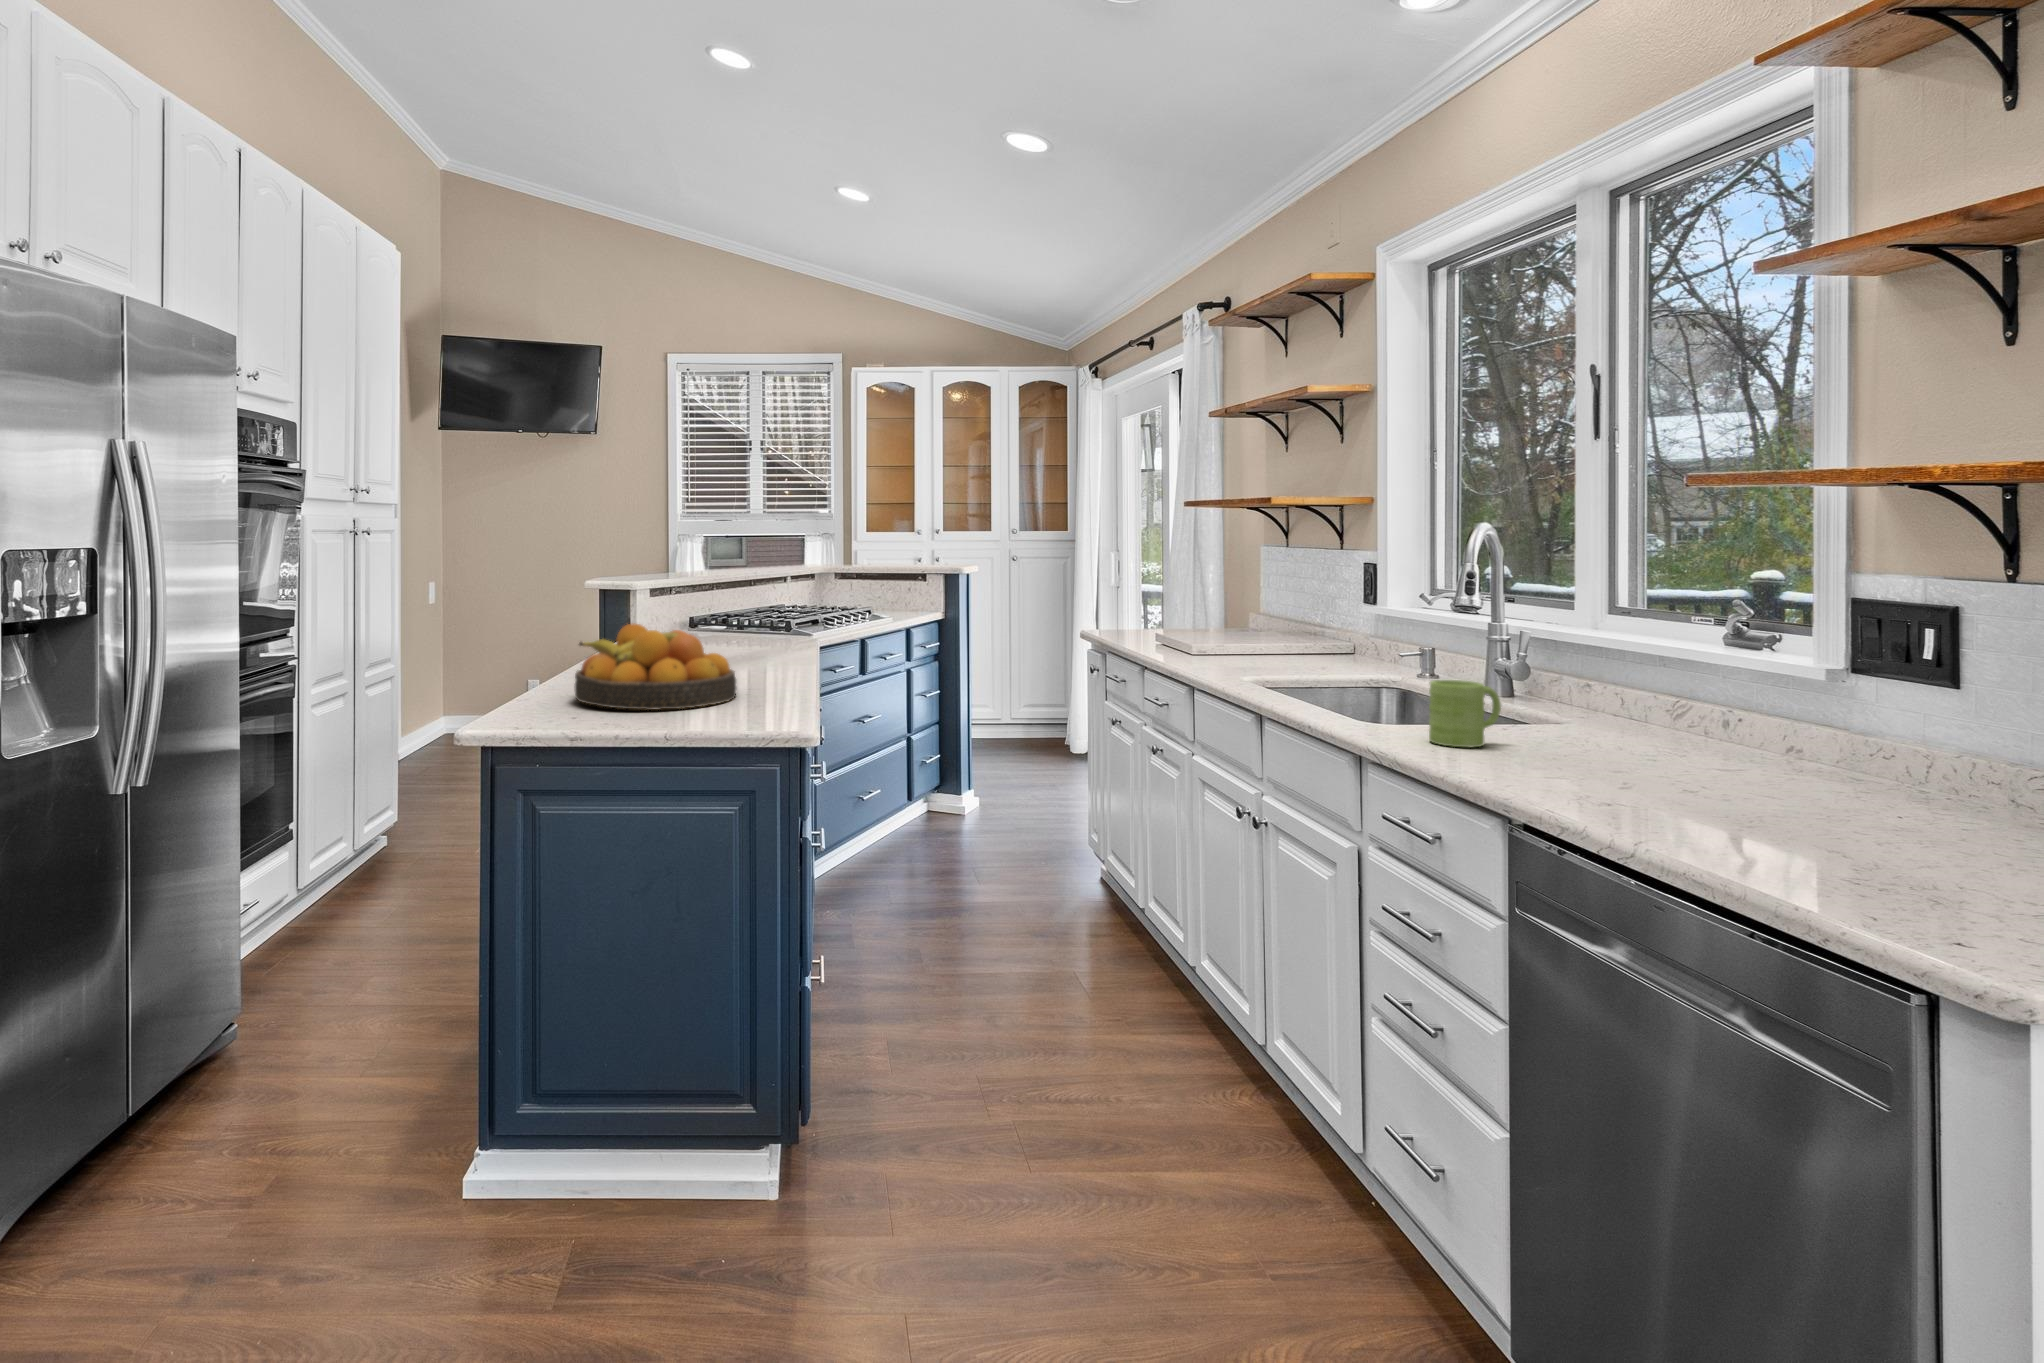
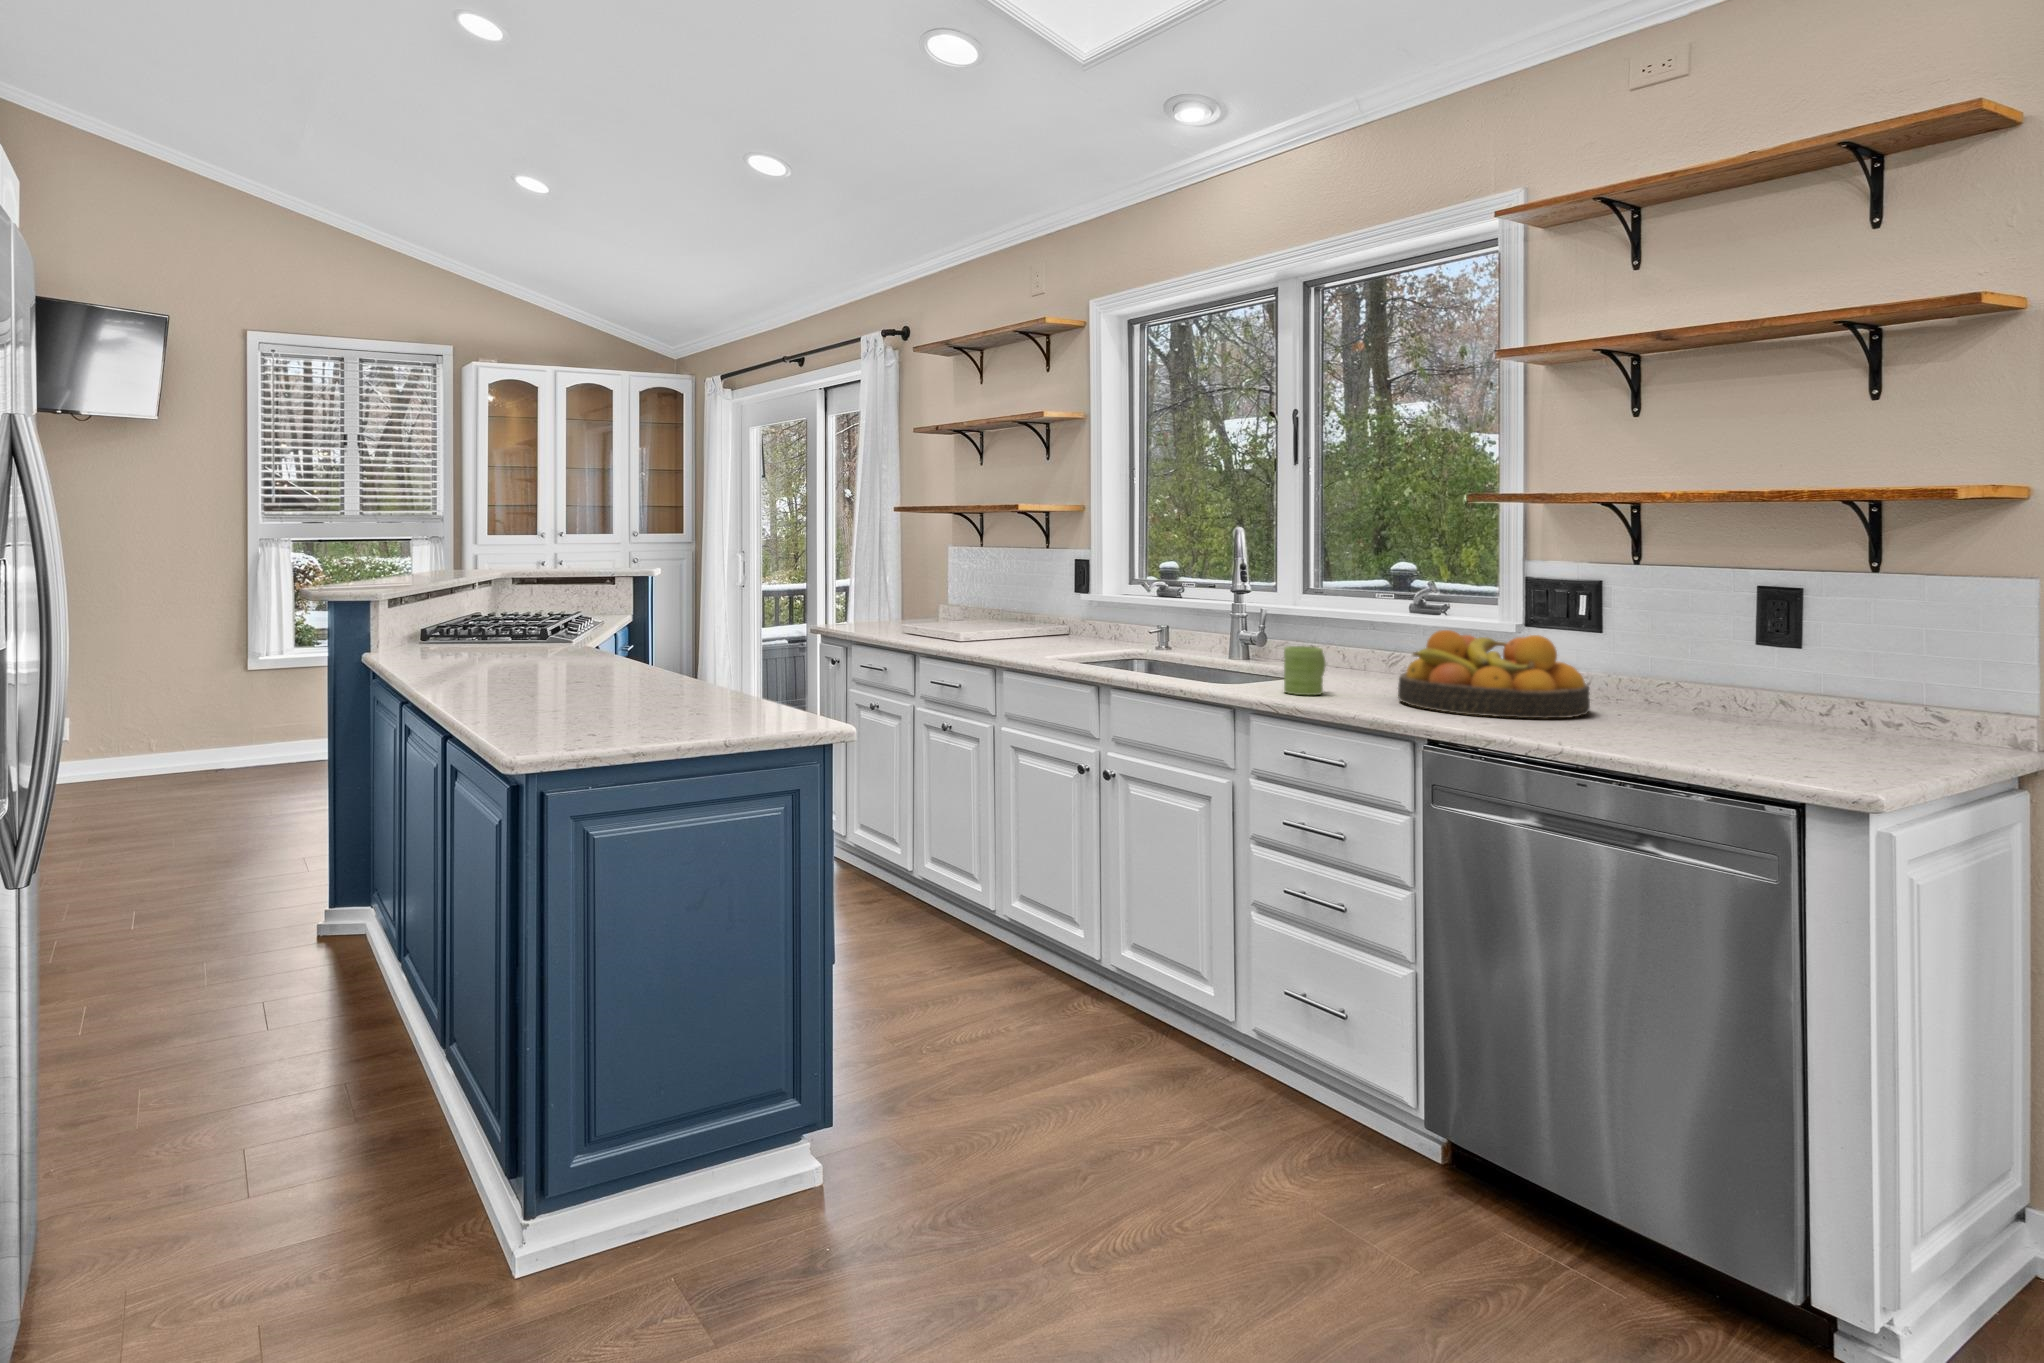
fruit bowl: present [575,624,736,710] -> present [1398,630,1590,719]

